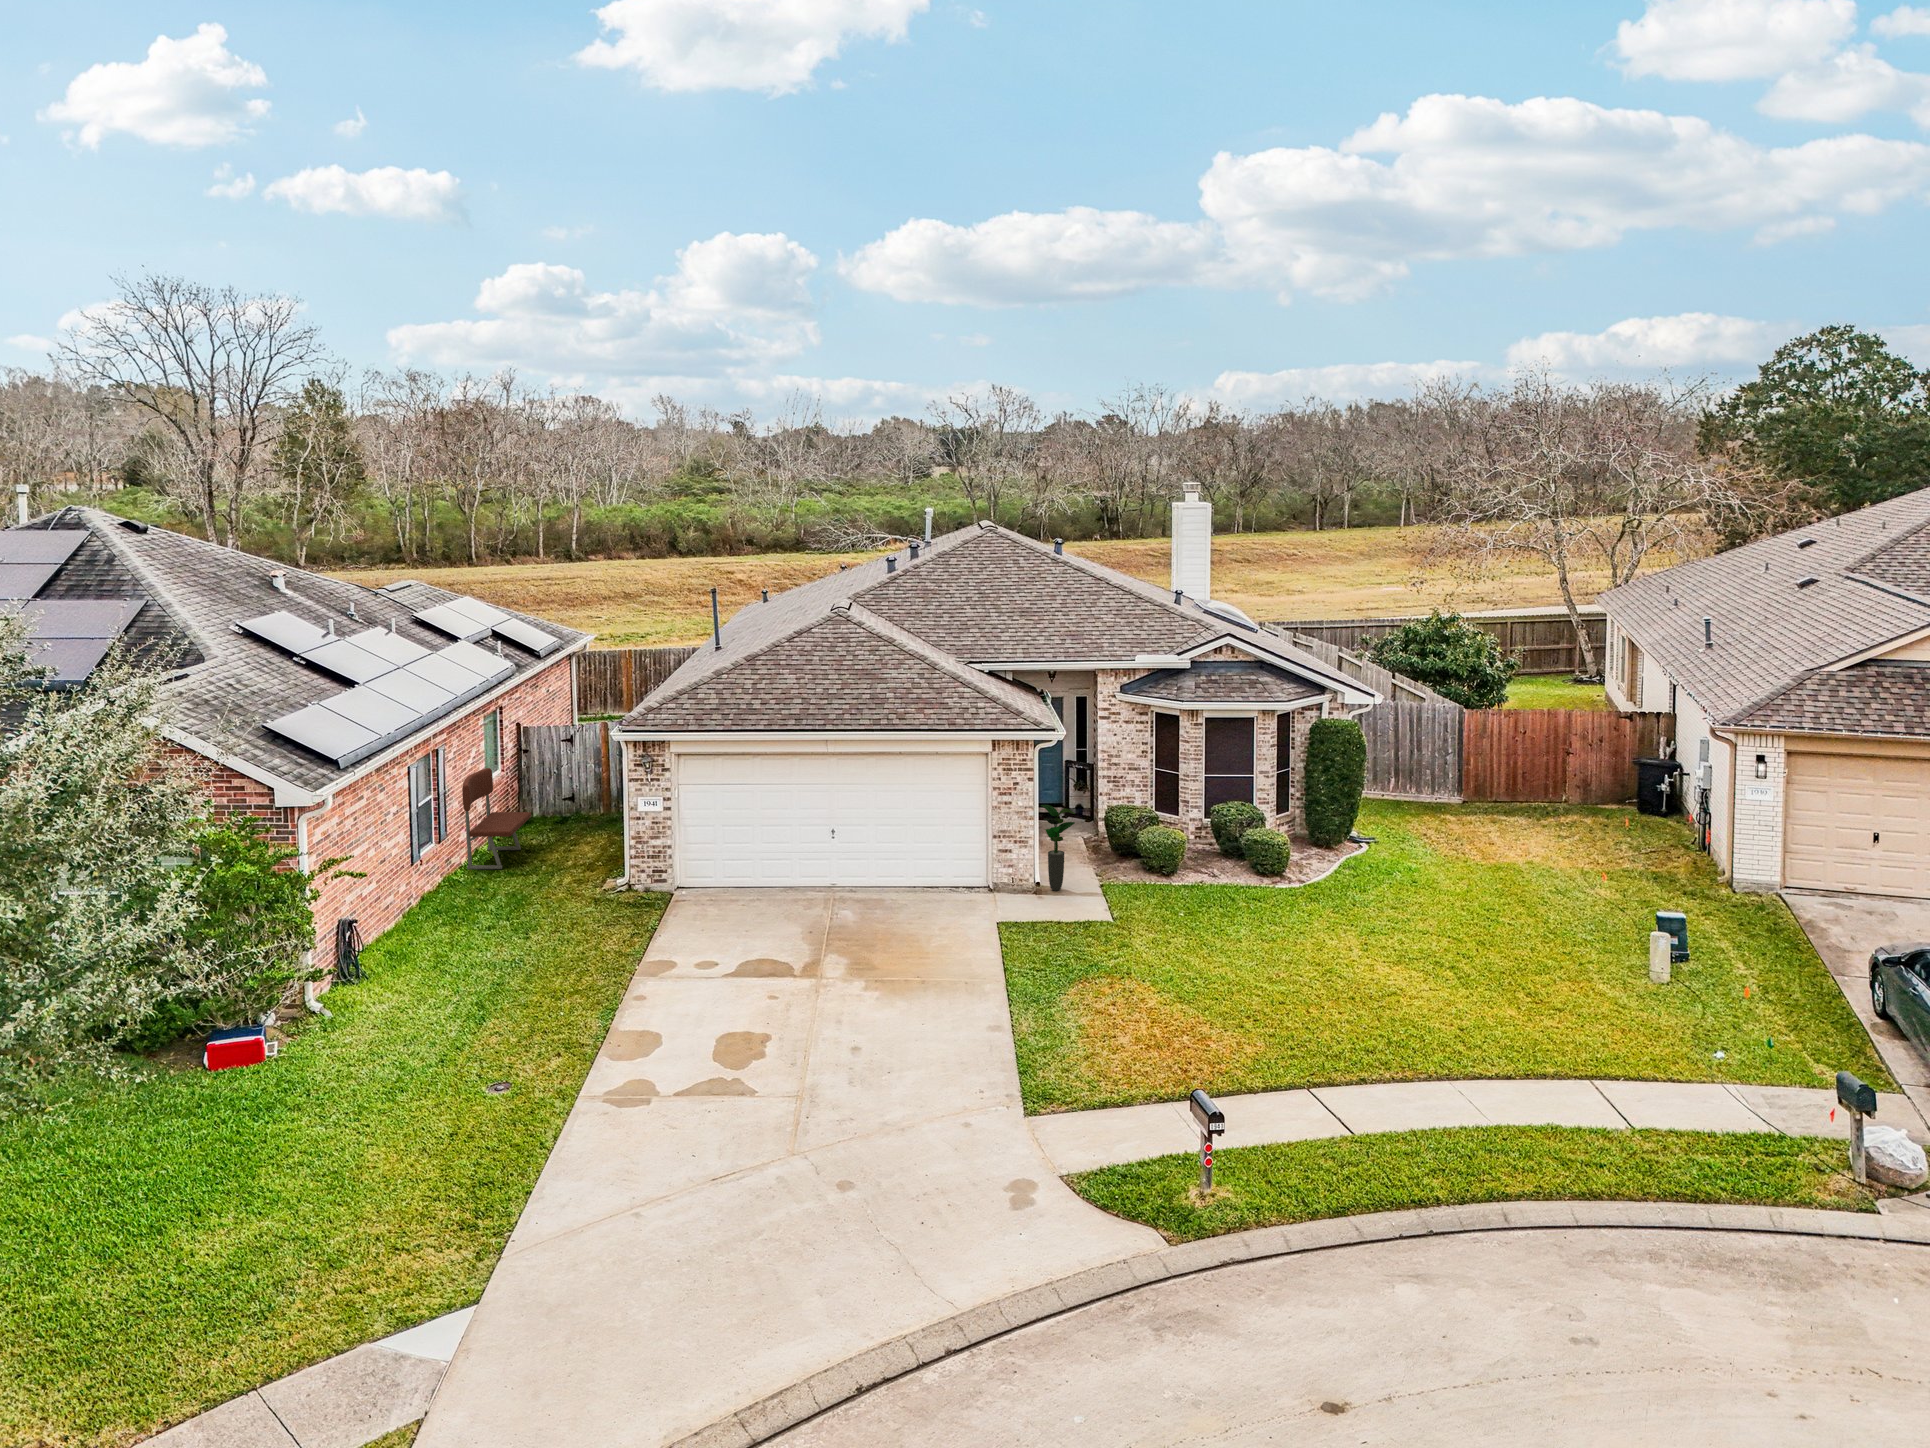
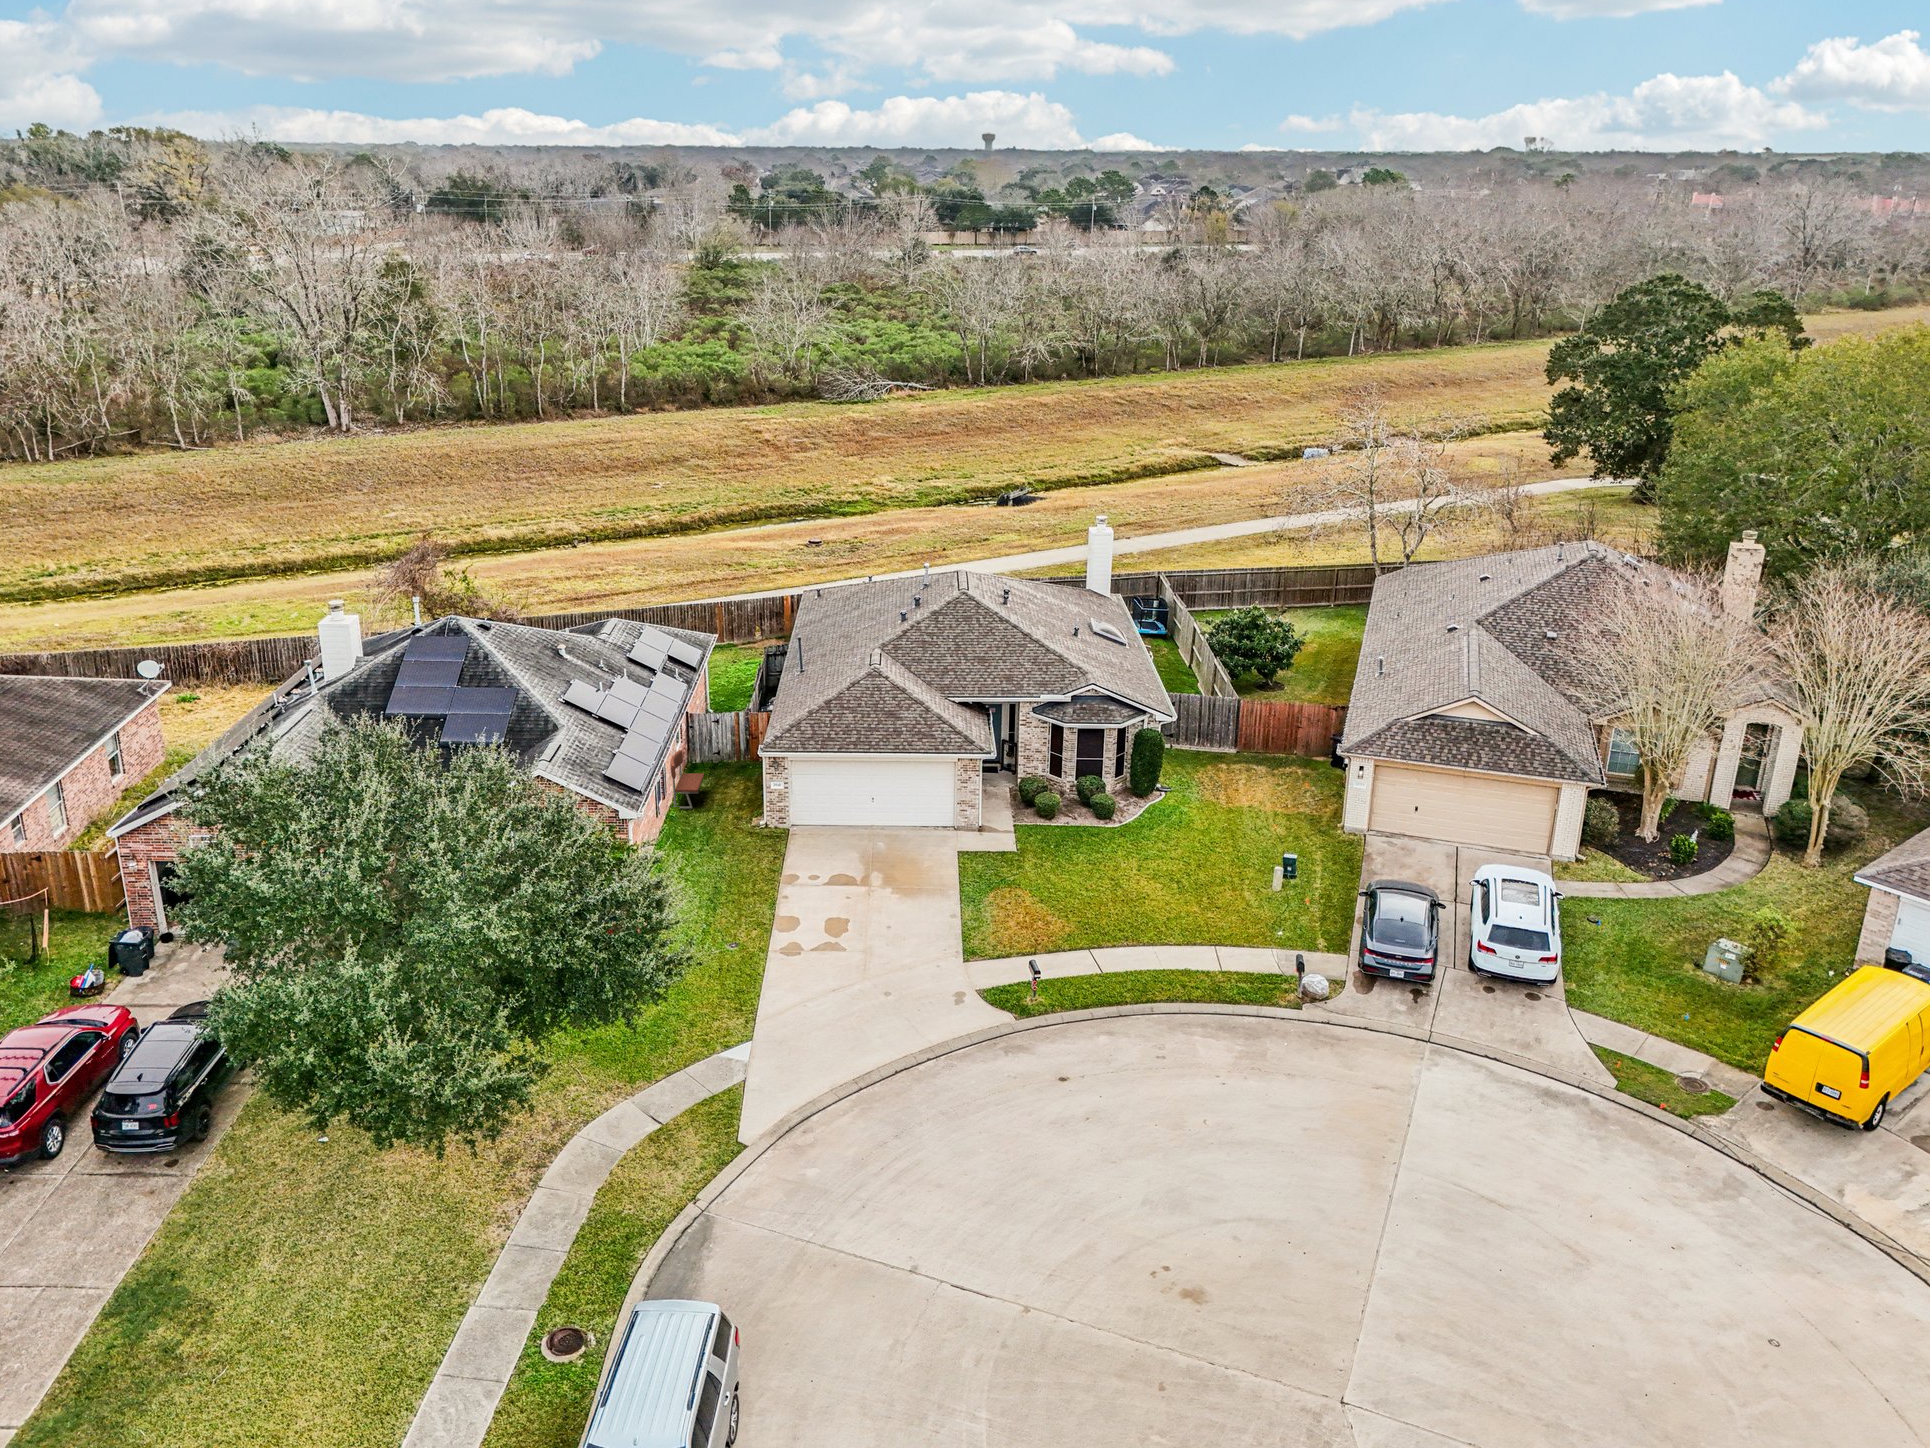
potted plant: present [1041,805,1075,891] -> none [984,784,1002,828]

